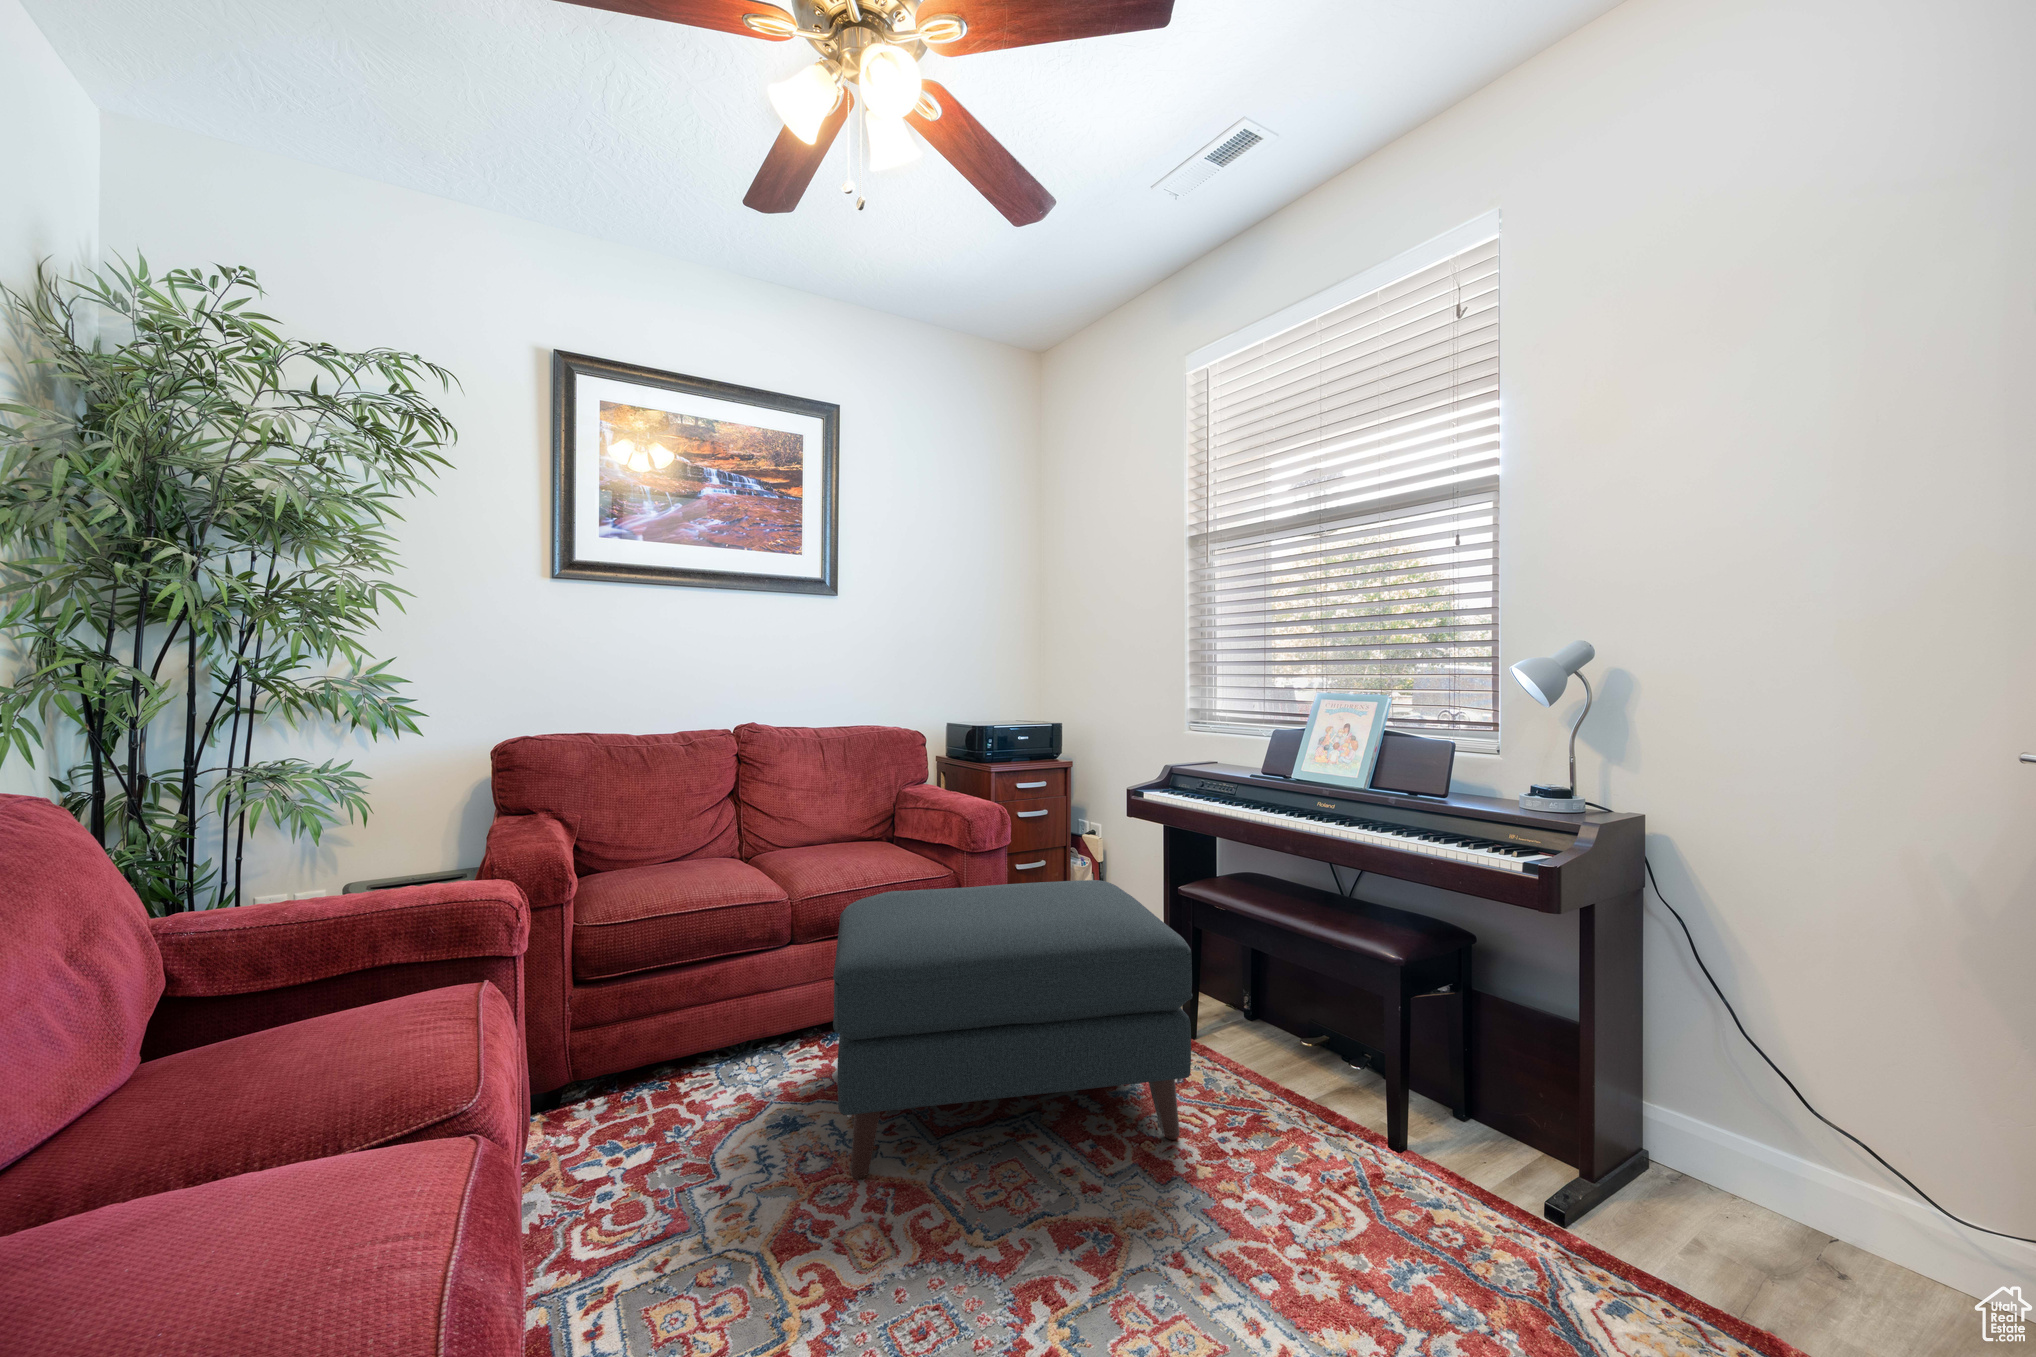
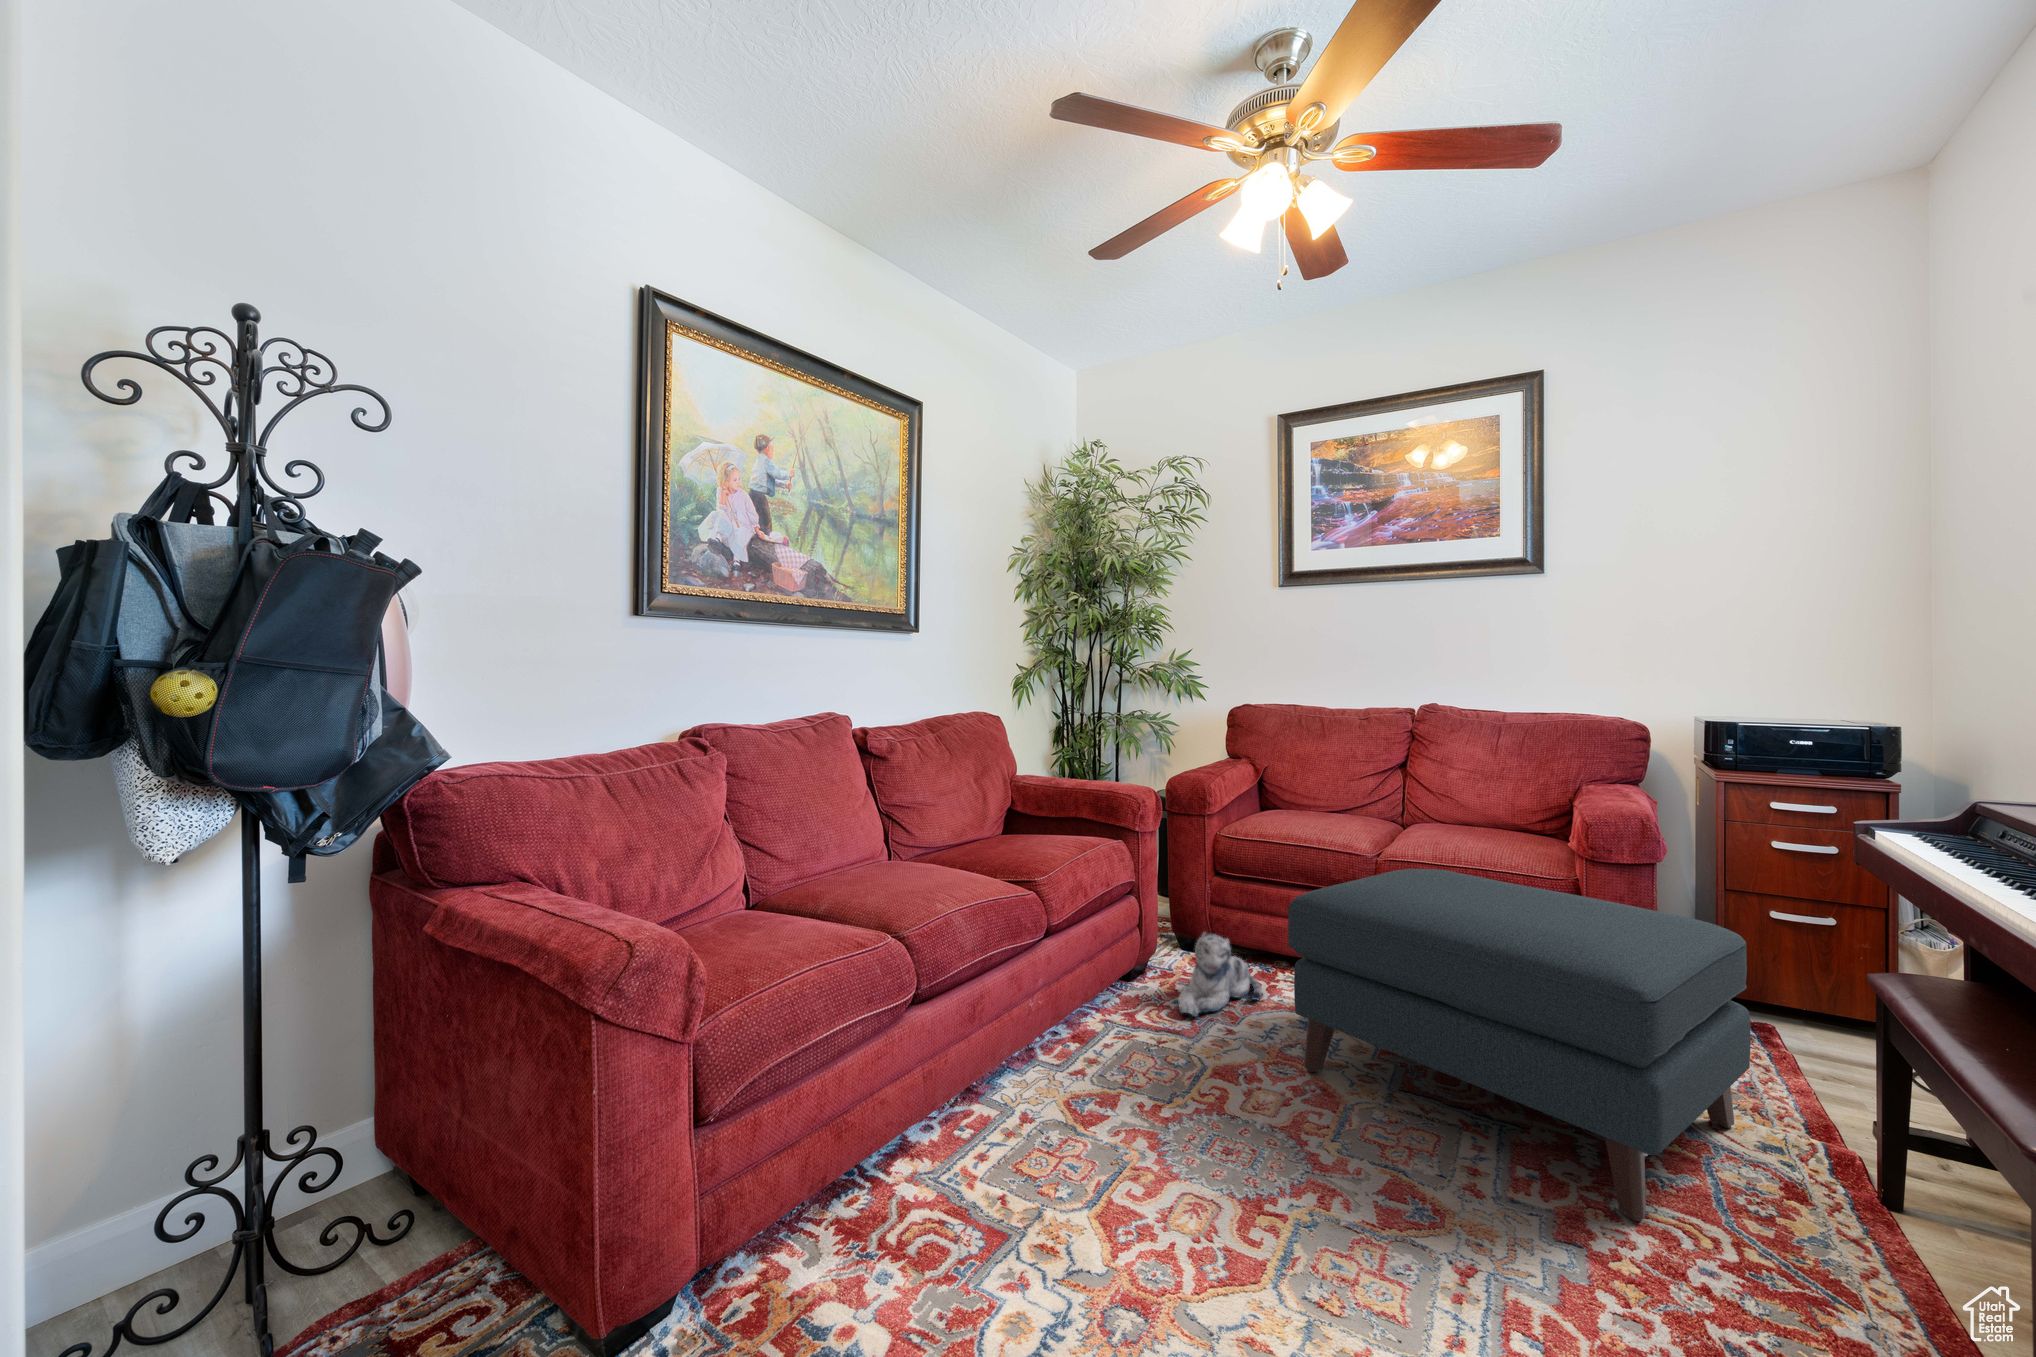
plush toy: none [600,1063,705,1210] -> present [1178,932,1263,1016]

